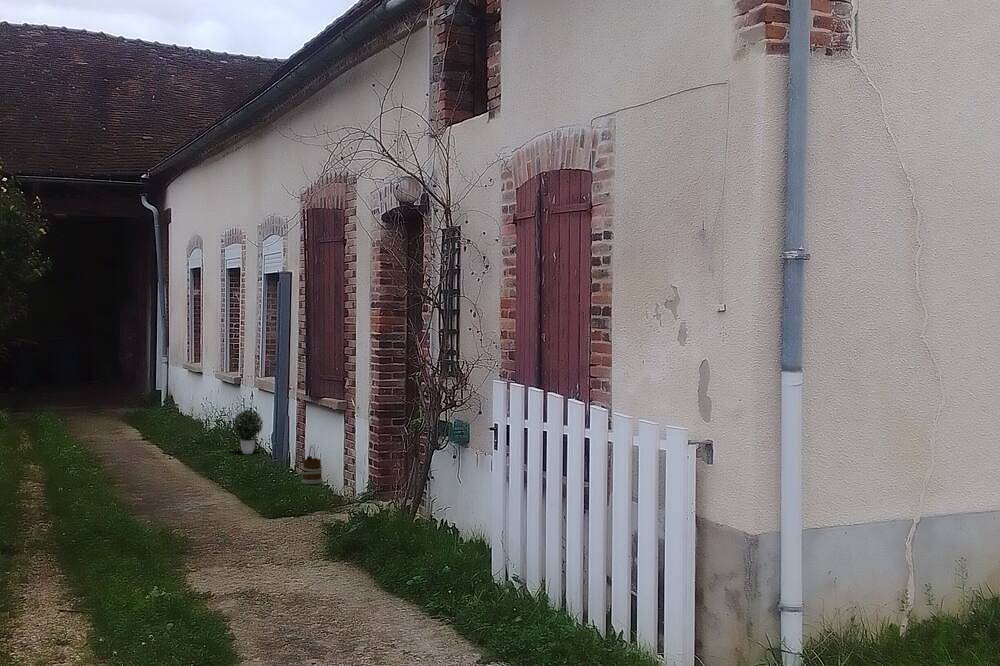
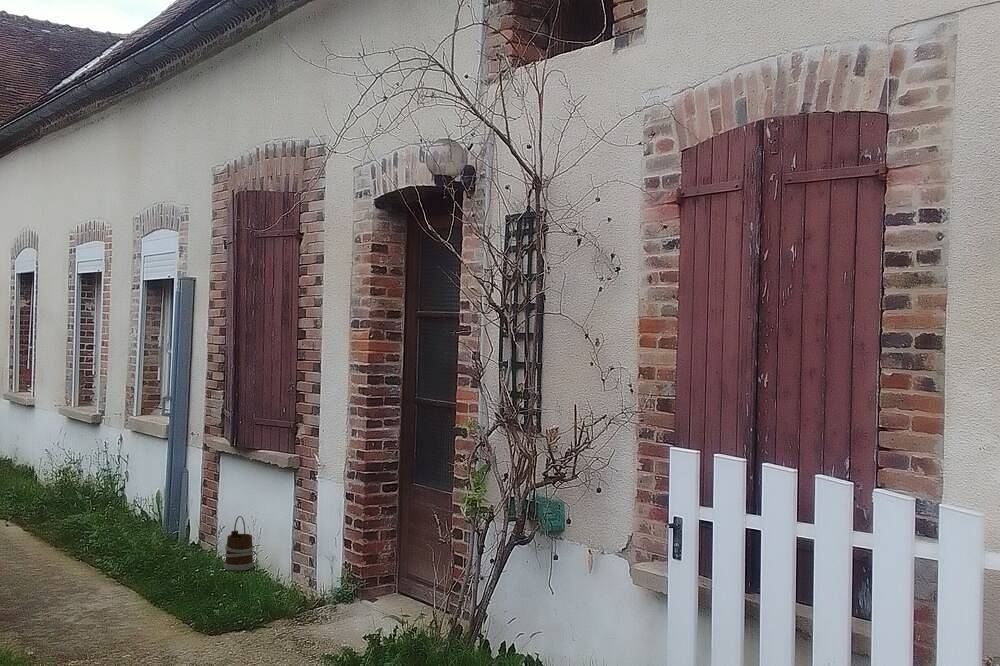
potted plant: present [232,410,263,454] -> none [98,459,144,519]

